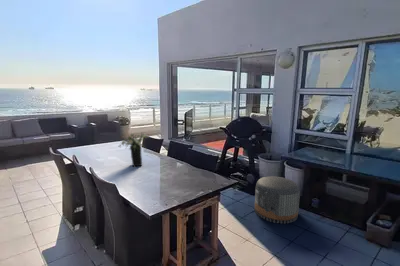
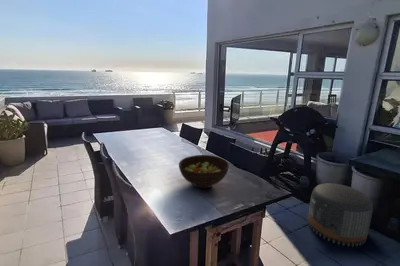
flower arrangement: present [119,134,148,166] -> none [152,123,186,161]
fruit bowl: none [147,157,189,184] -> present [179,155,229,188]

